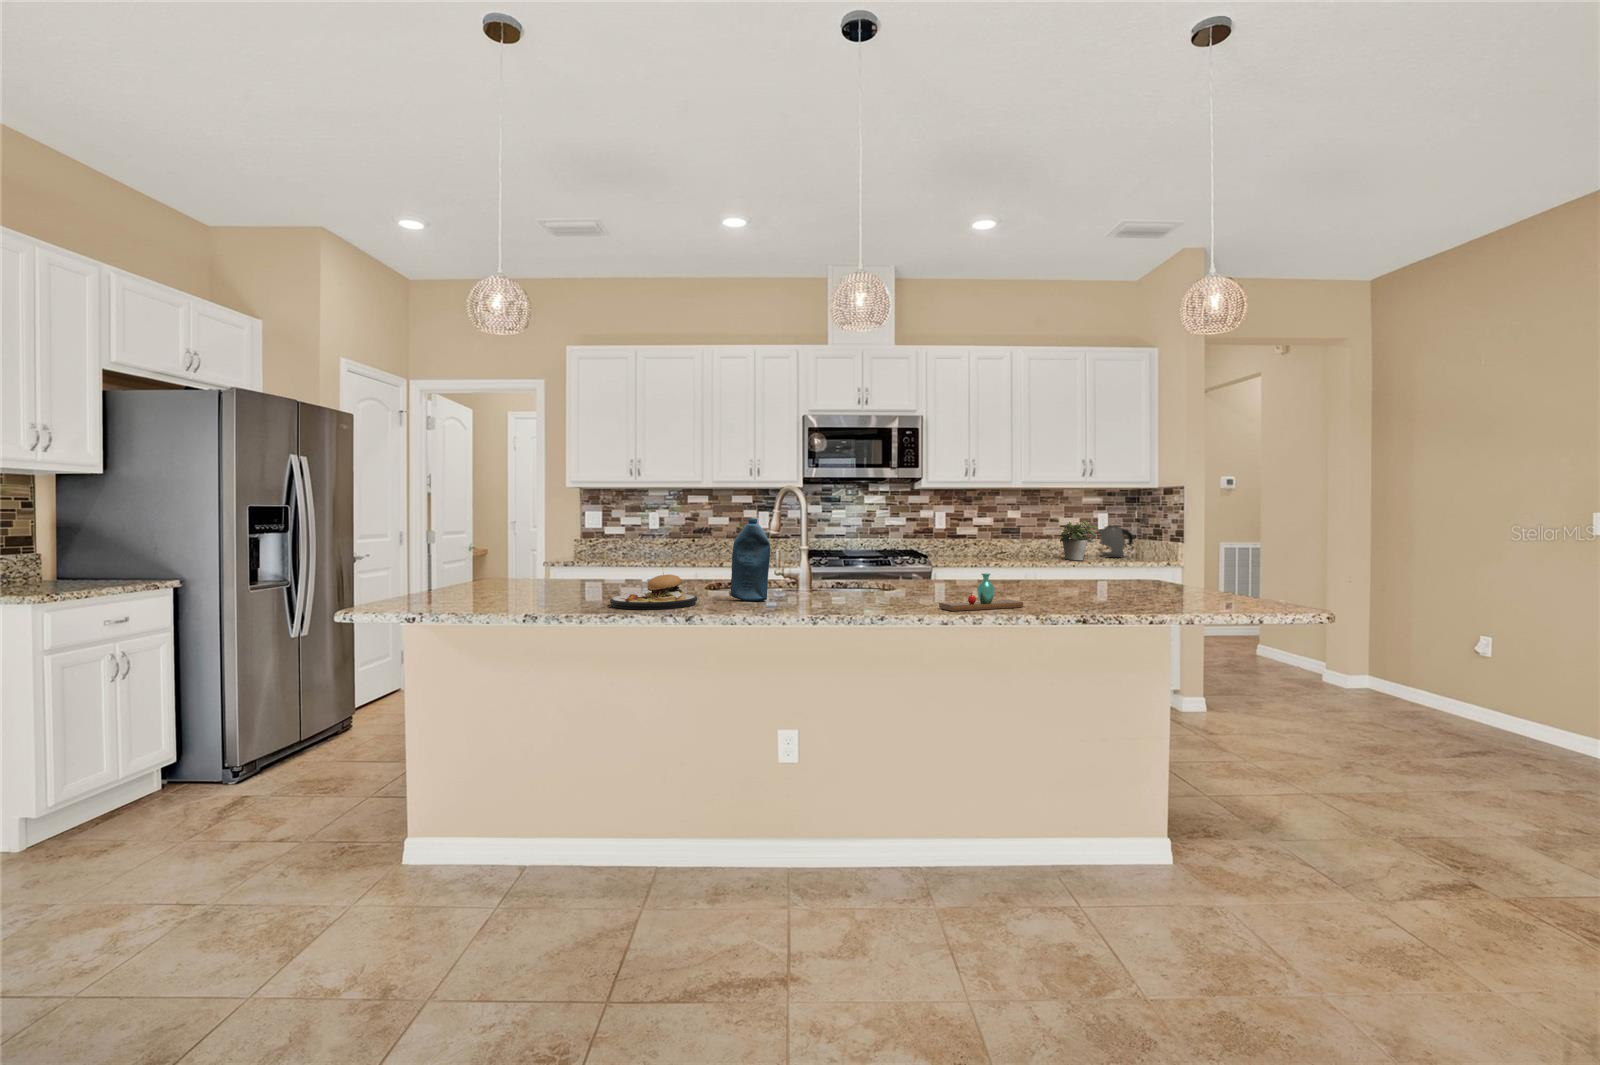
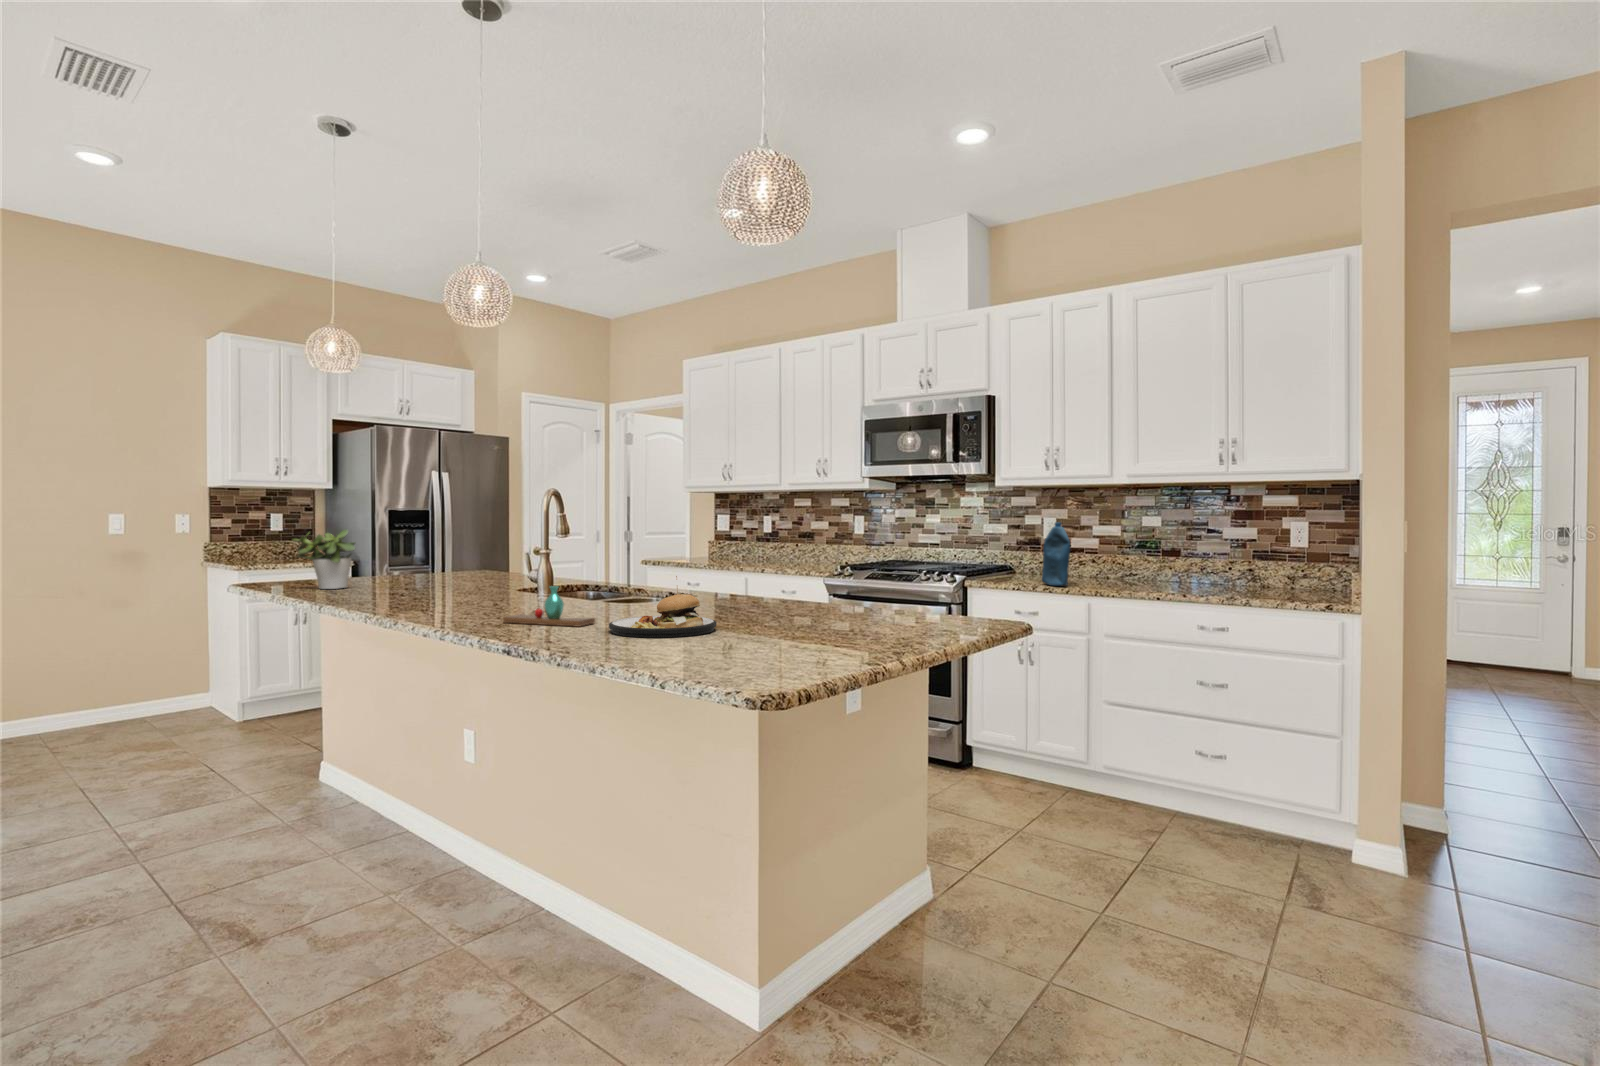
bottle: present [730,518,770,601] -> present [1042,522,1070,586]
potted plant: present [1060,520,1097,560] -> present [293,529,355,589]
kettle: present [1099,526,1133,558] -> none [1267,541,1328,592]
plate: present [610,574,697,610] -> present [609,576,717,638]

